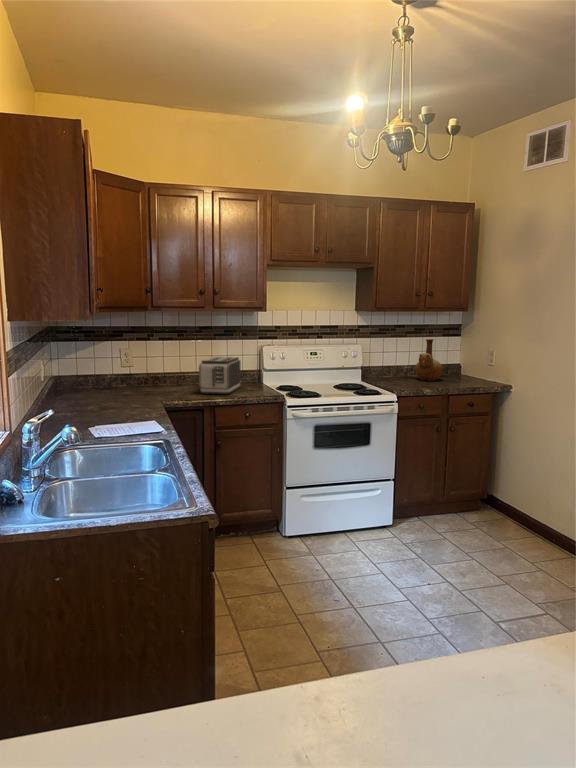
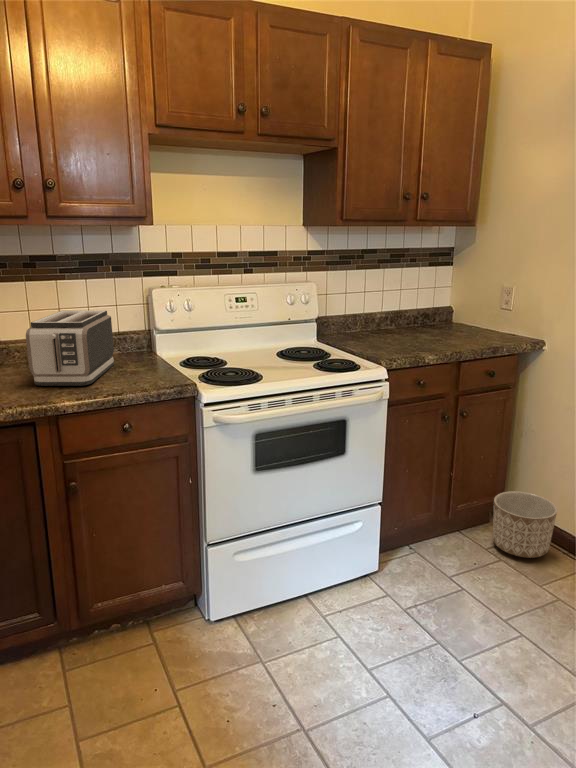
vase: present [415,339,443,381] -> none [393,271,435,336]
planter: none [476,486,518,528] -> present [493,491,557,558]

